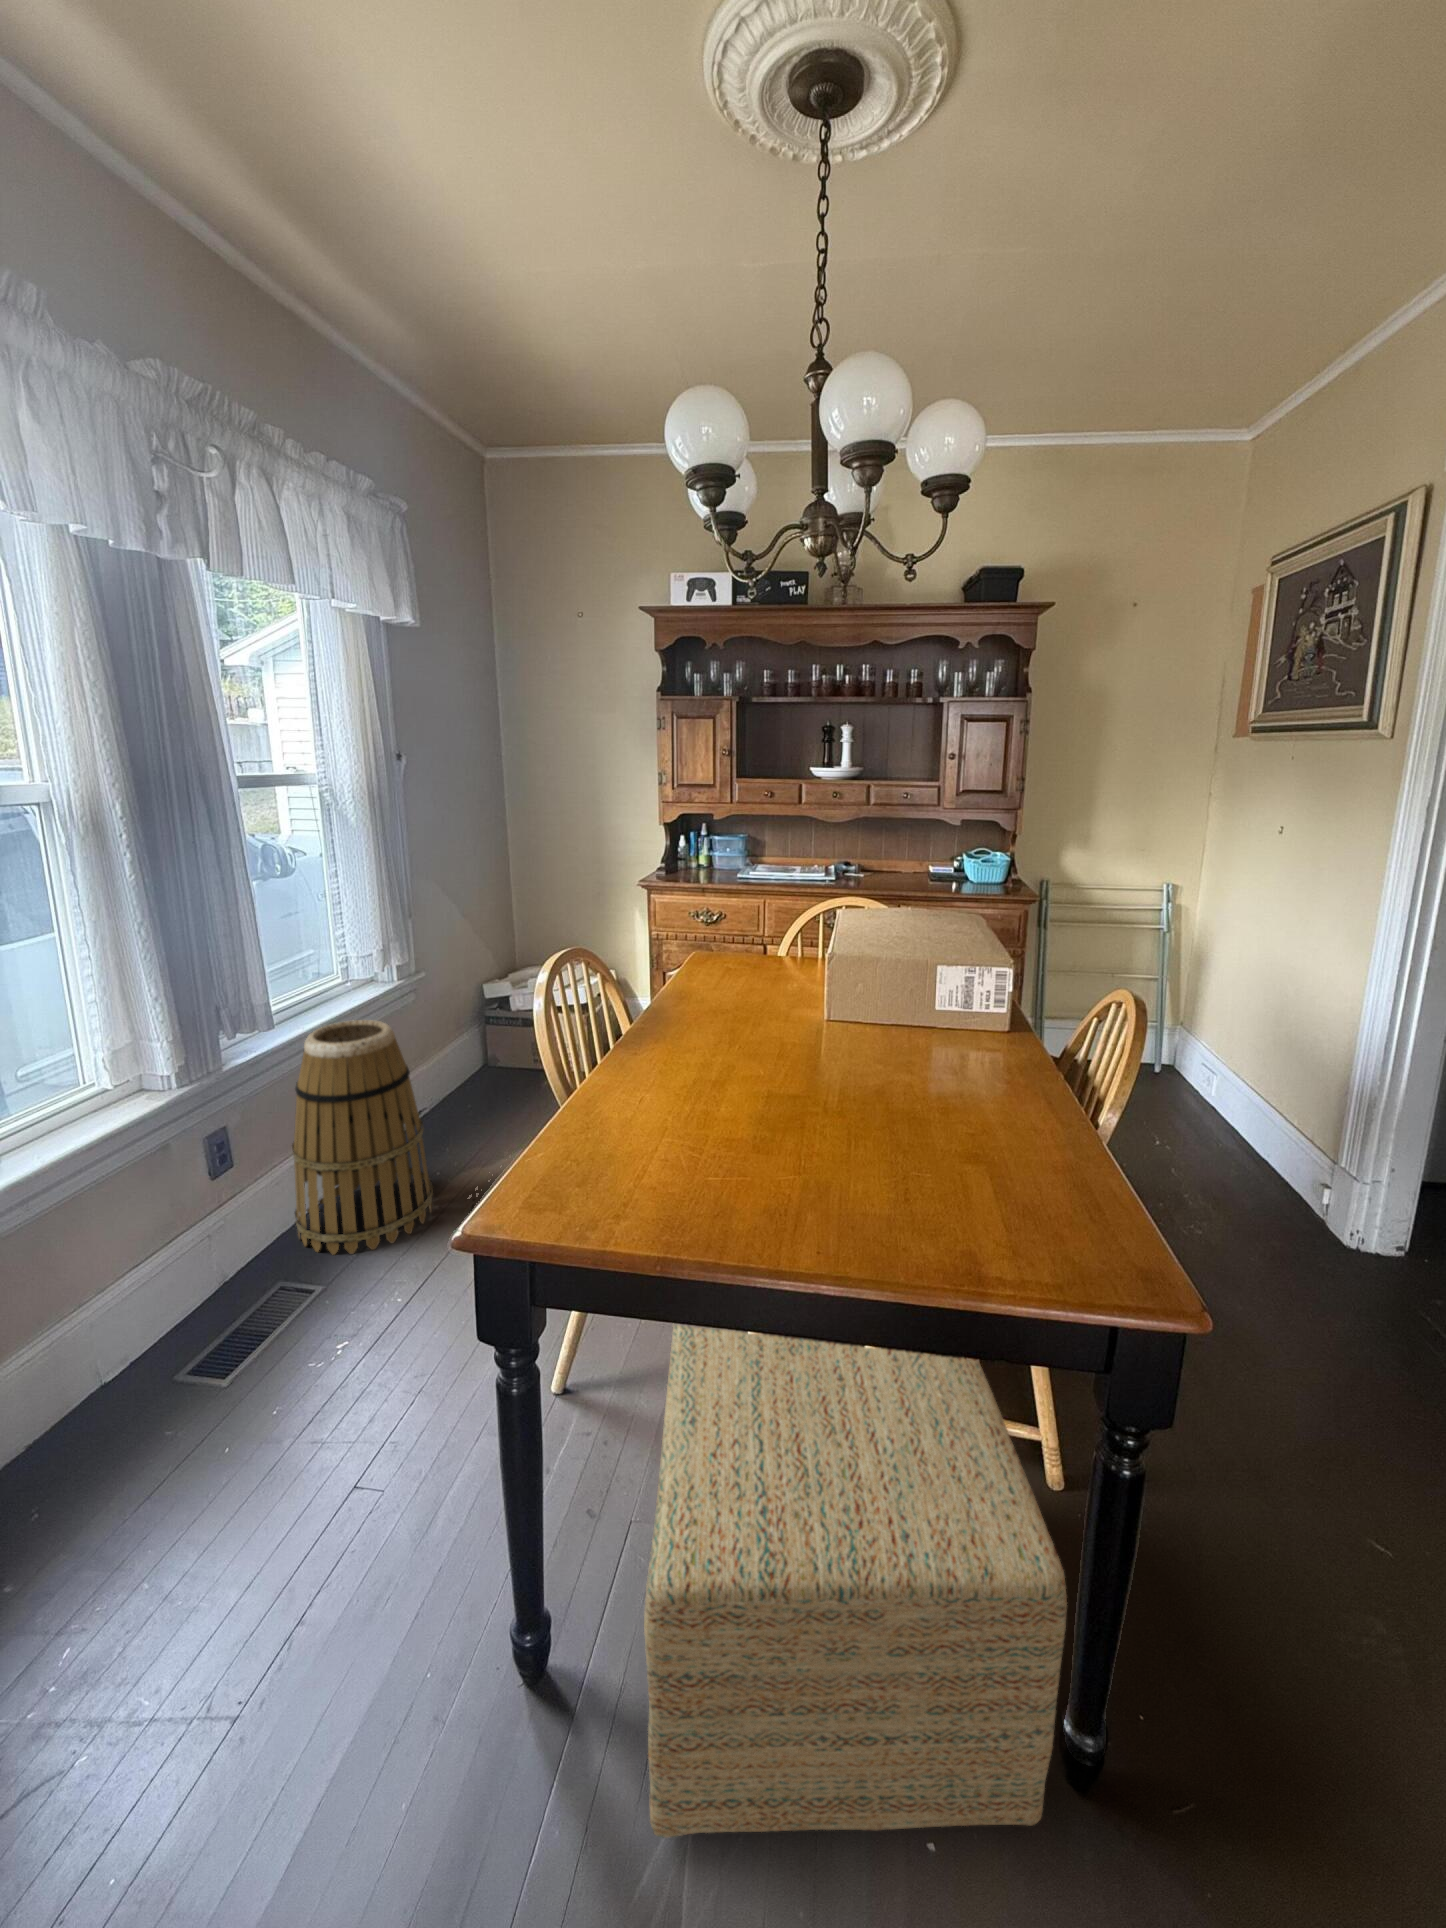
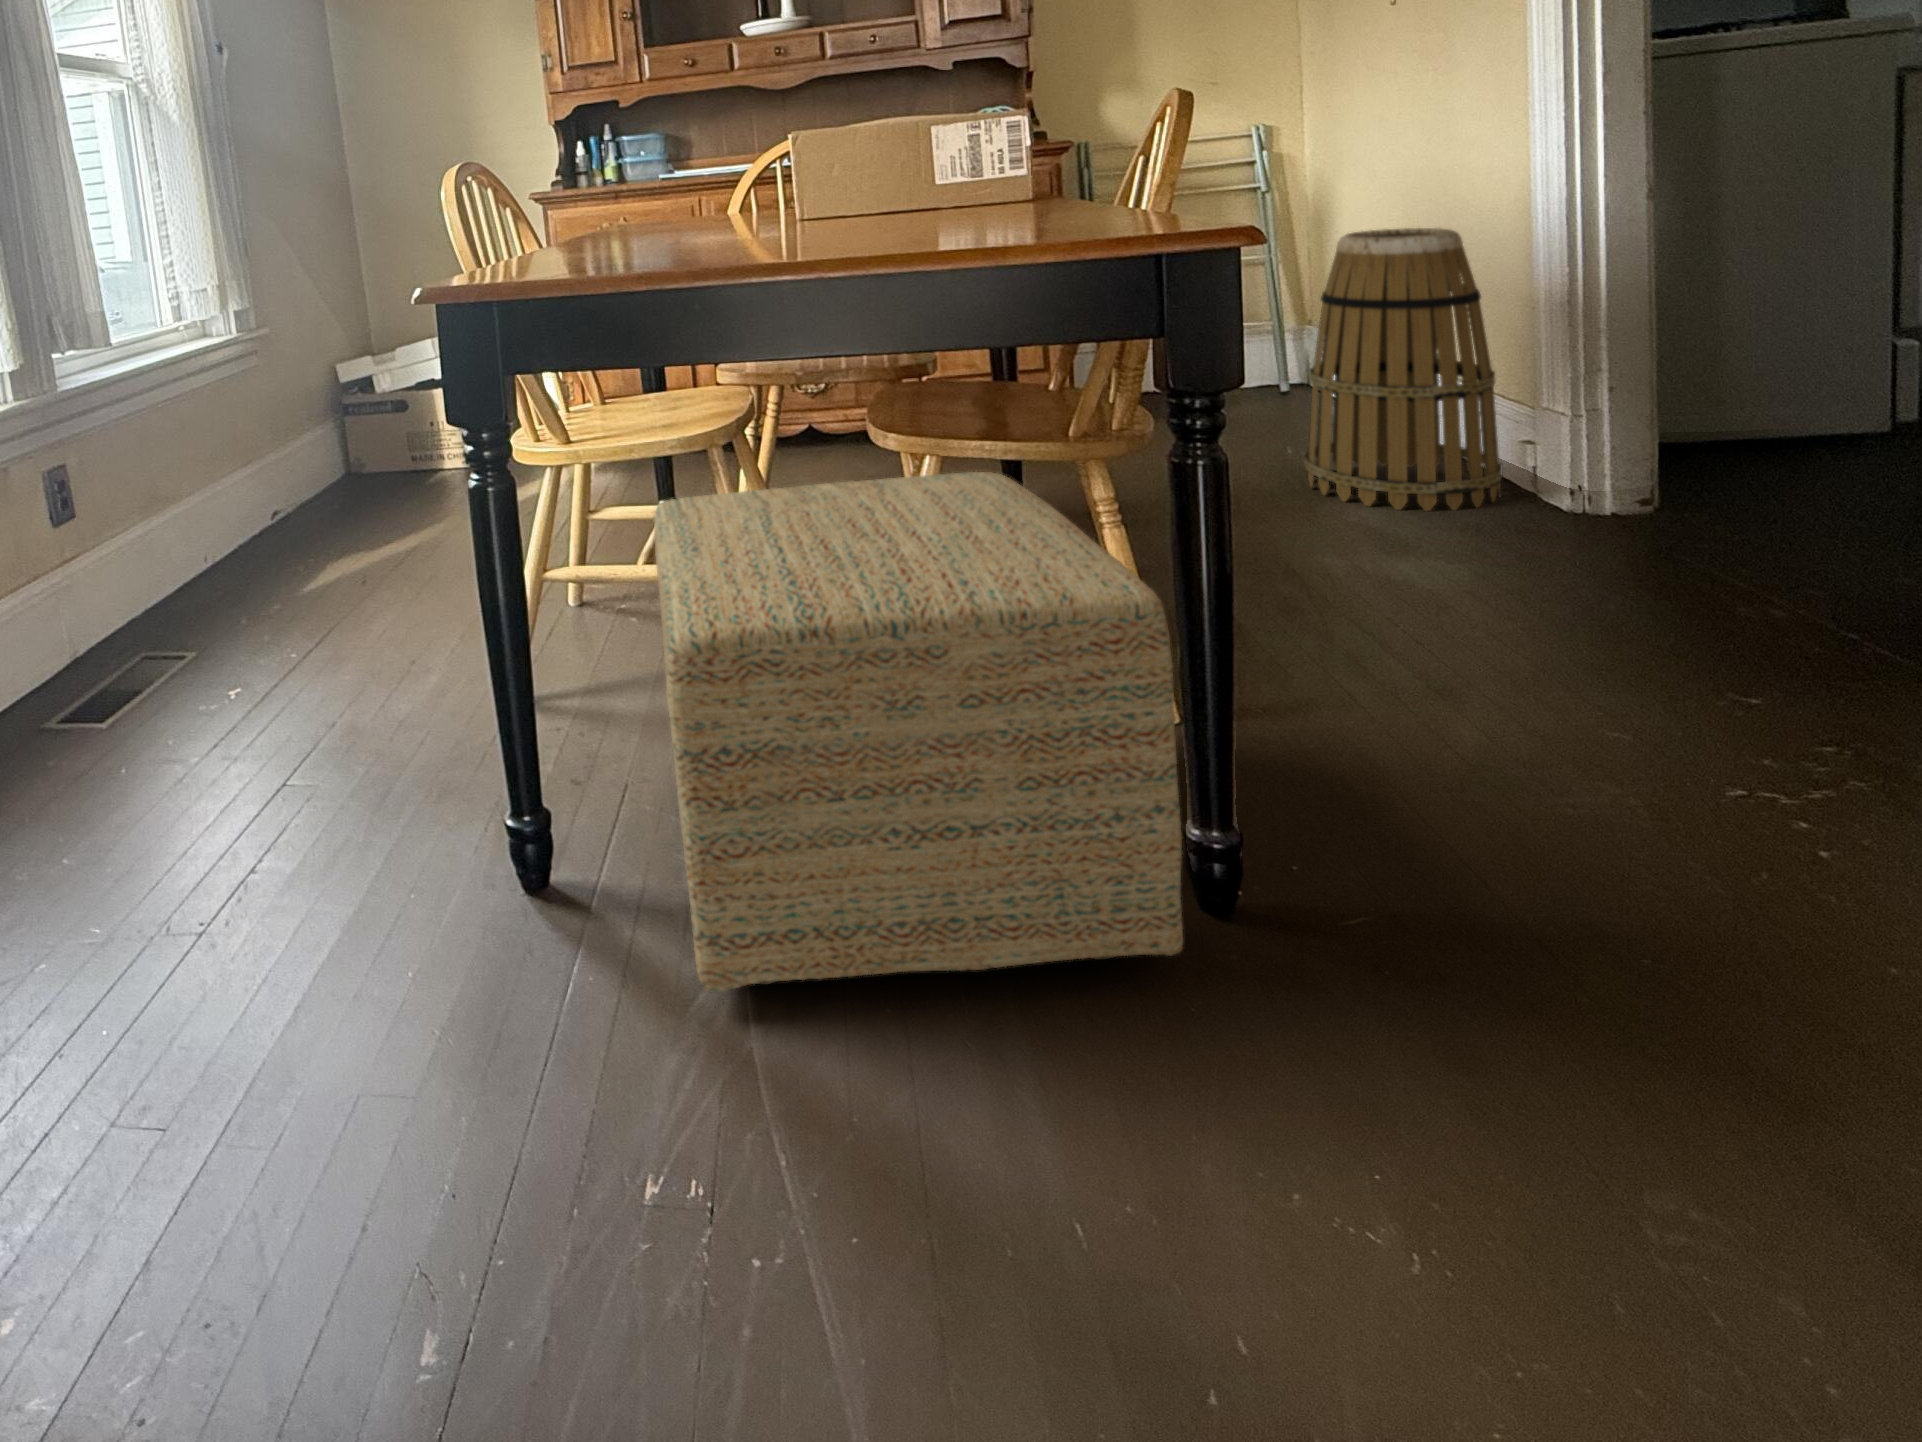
basket: present [292,1020,433,1255] -> present [1304,228,1503,511]

